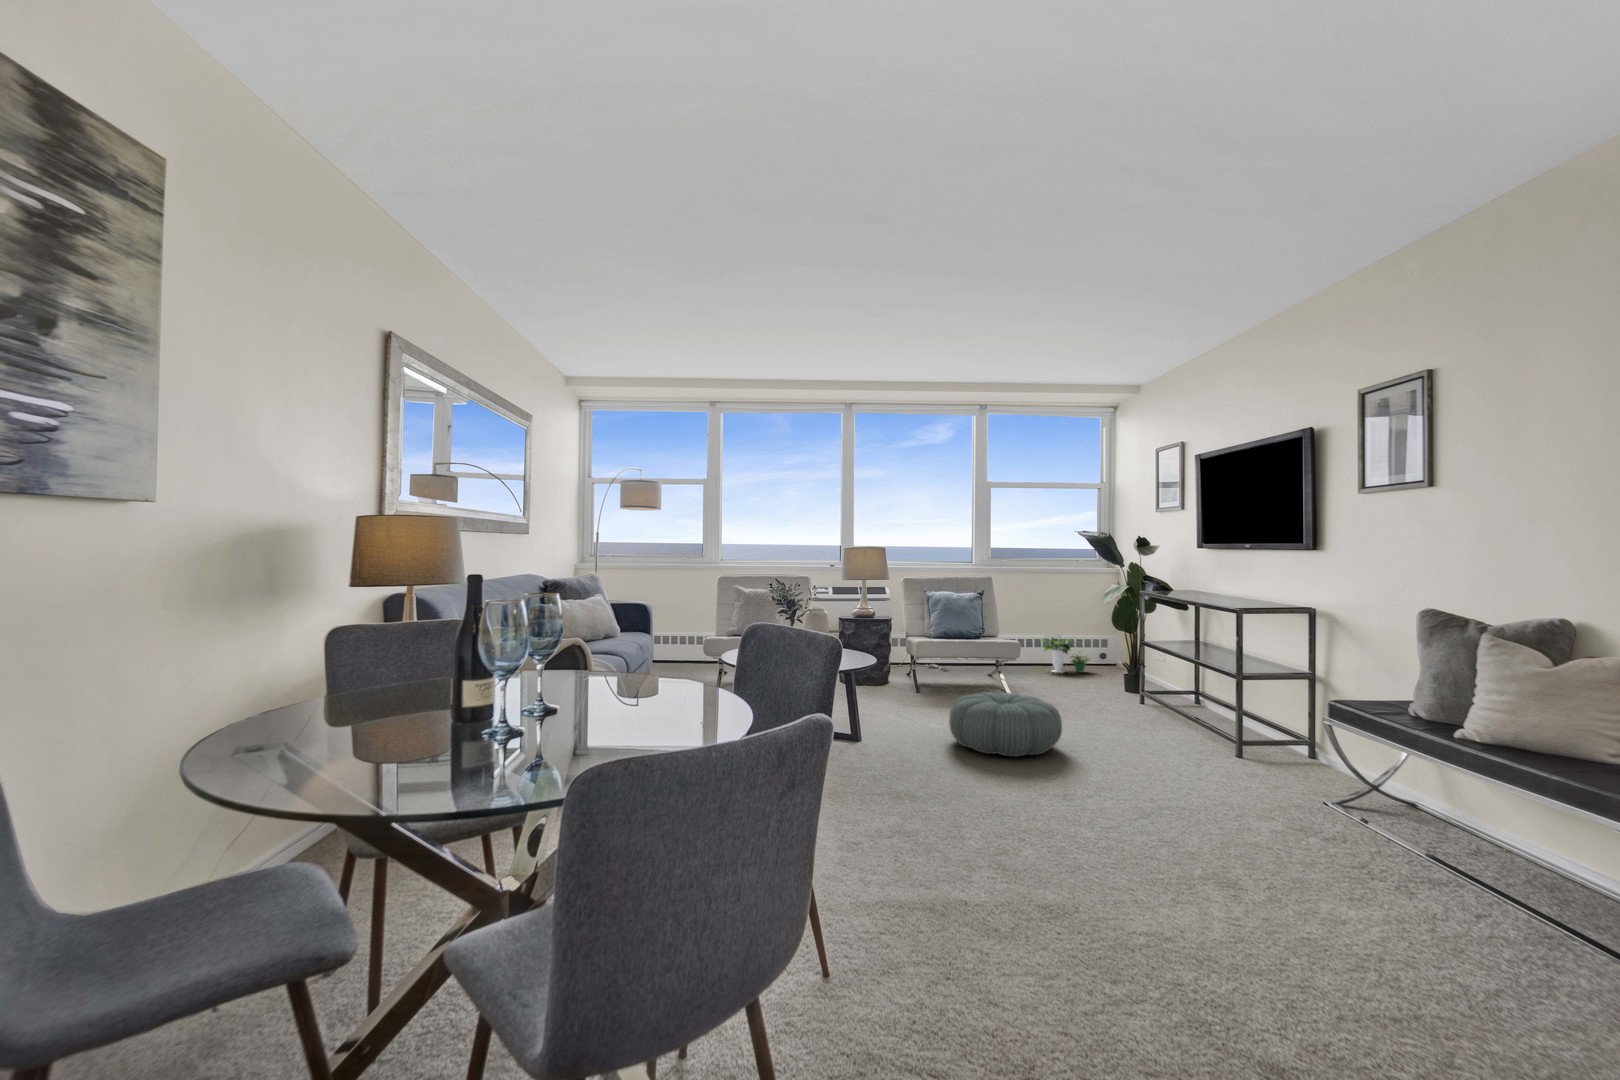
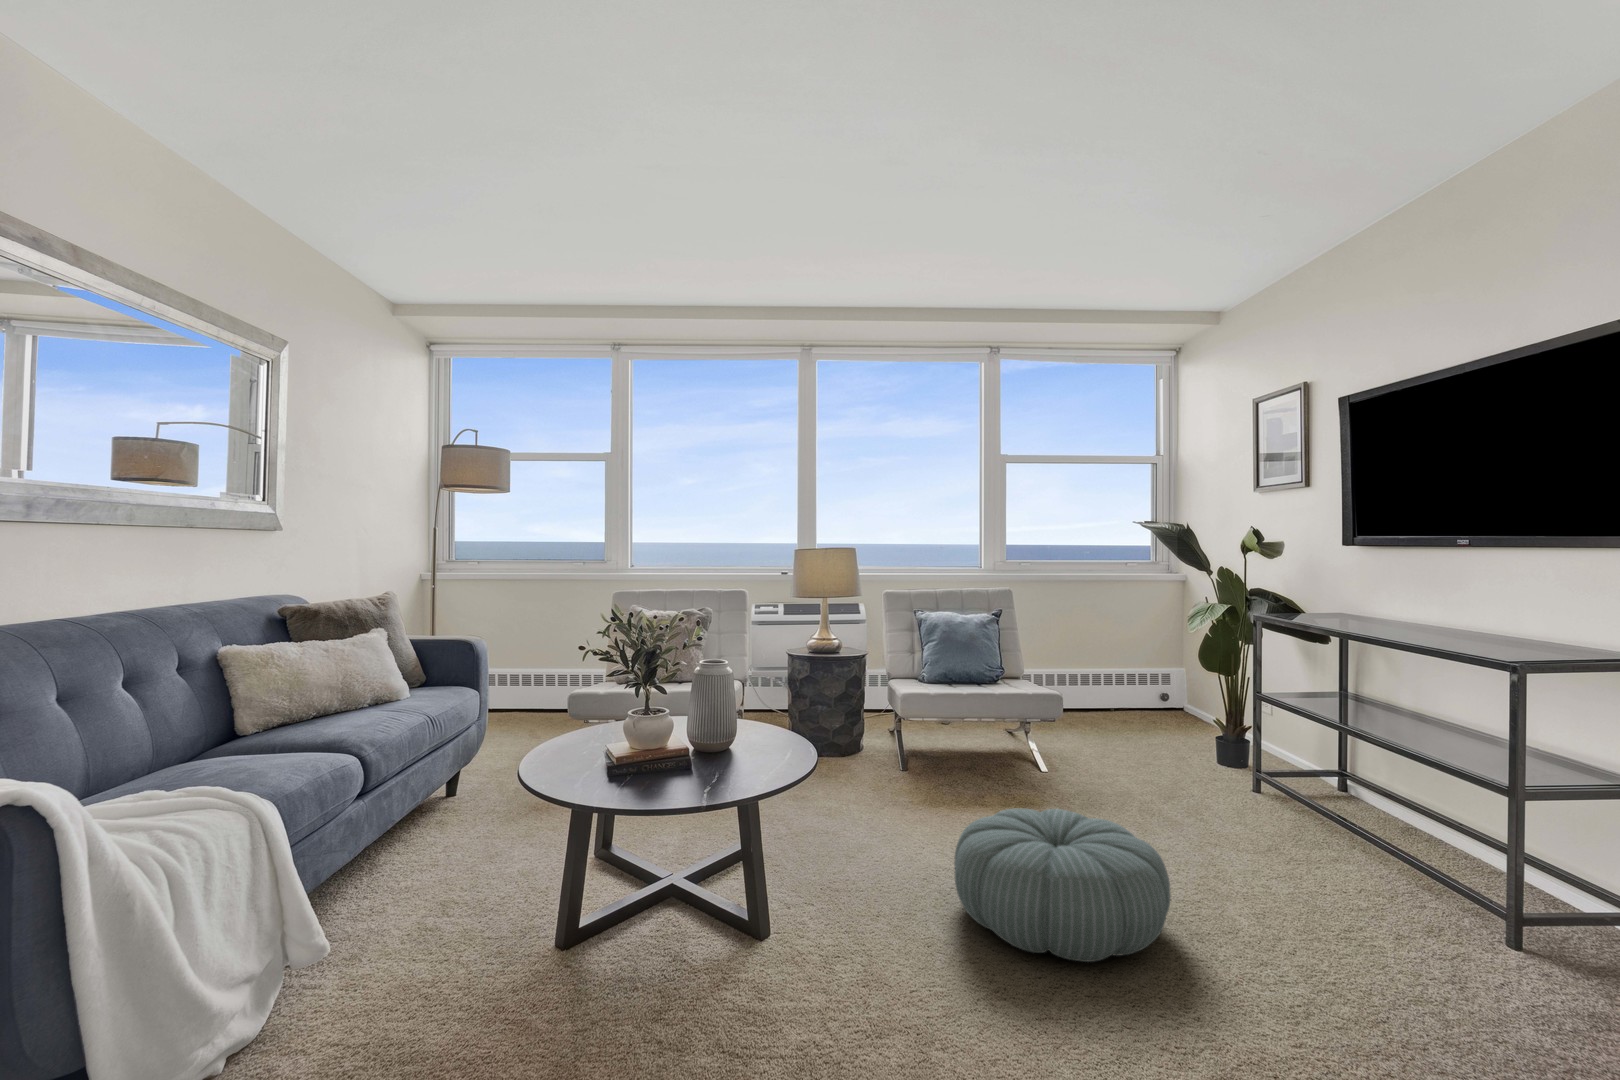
potted plant: present [1042,635,1089,673] -> none [1078,668,1155,725]

